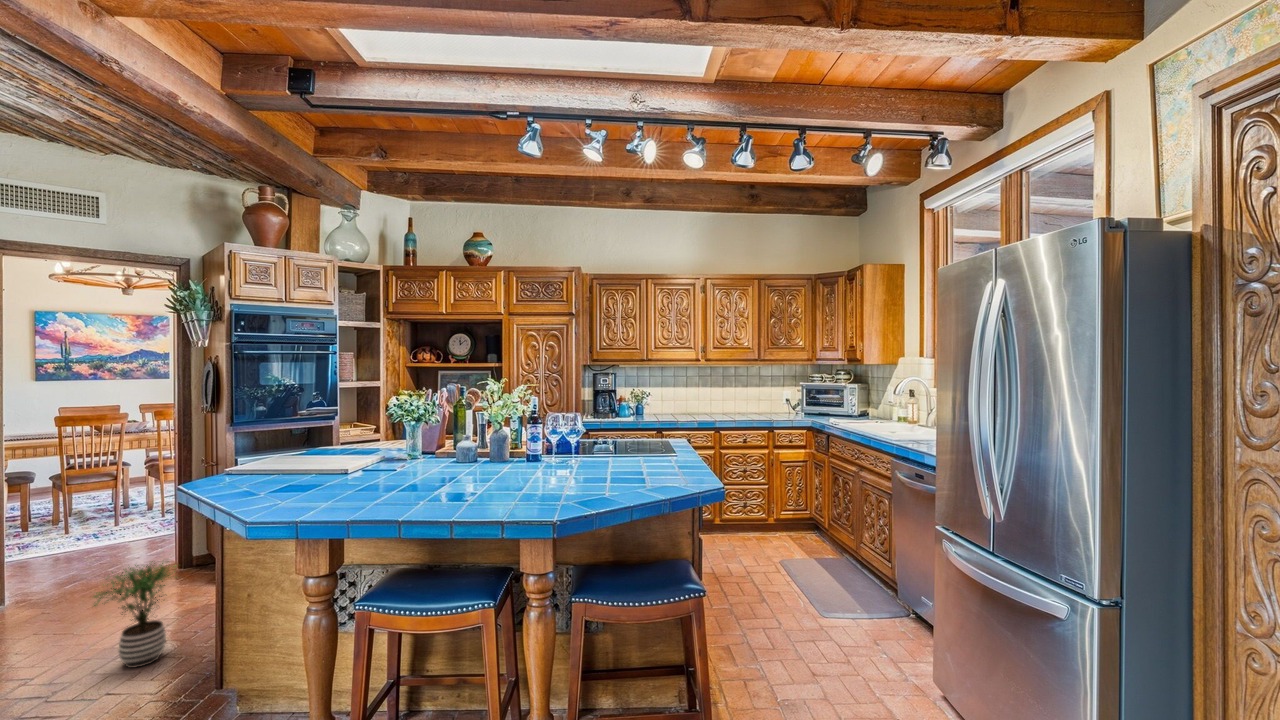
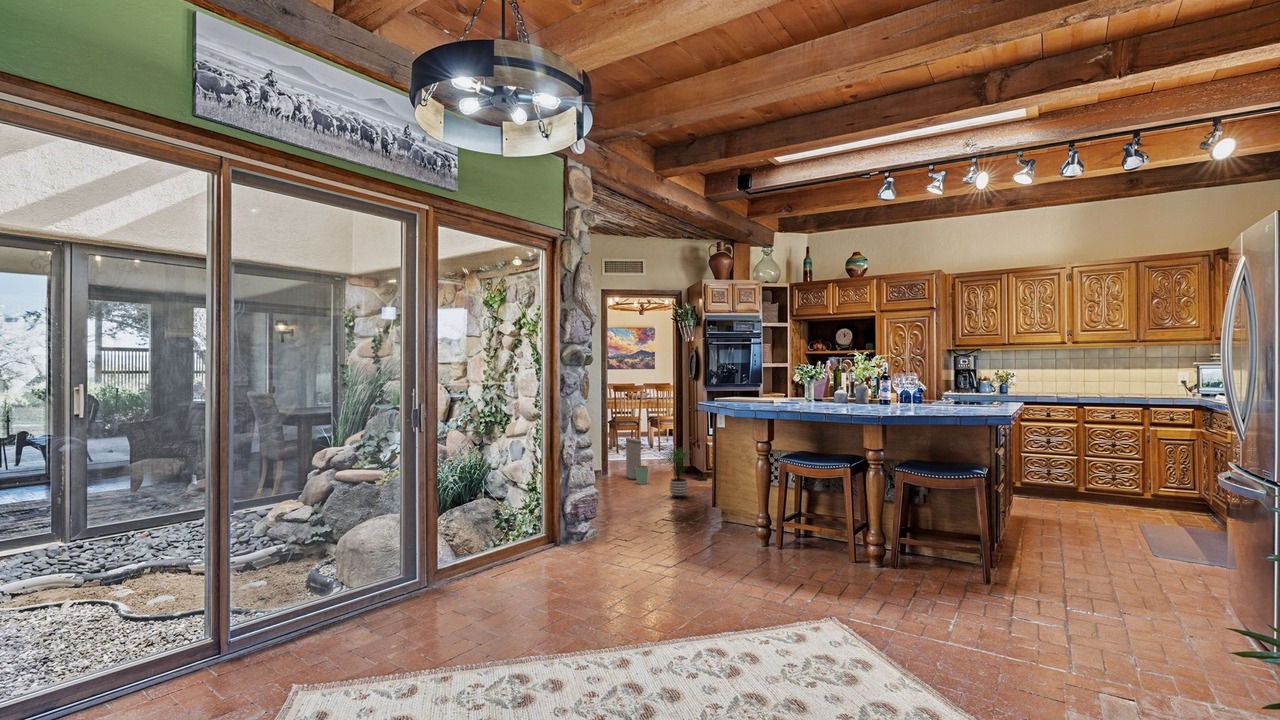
trash can: none [36,534,87,633] -> present [626,438,649,484]

